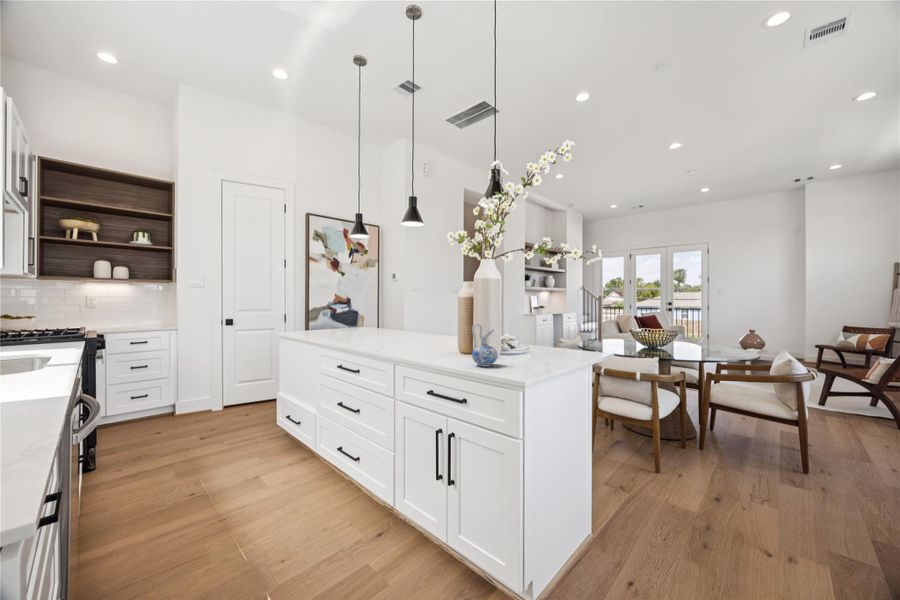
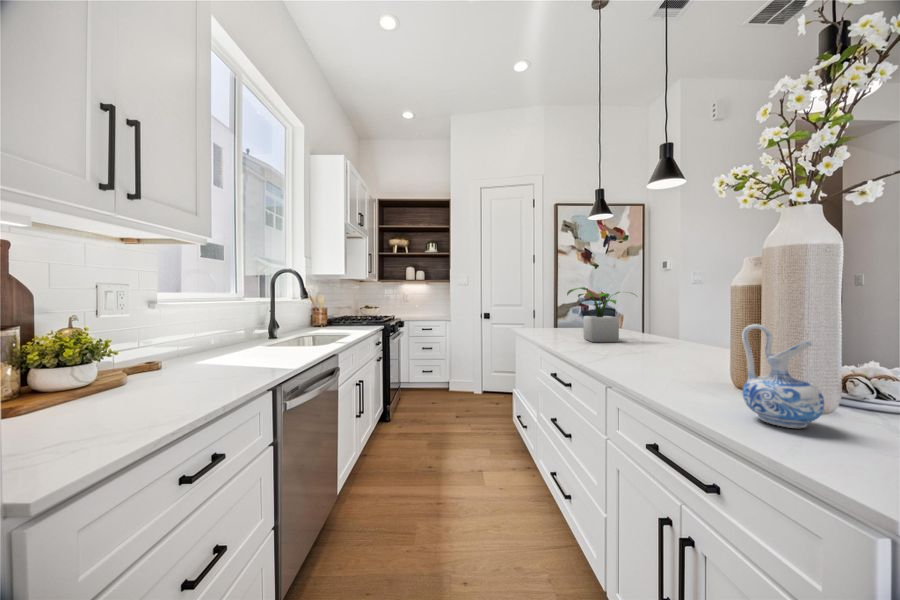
potted plant: none [350,298,397,340] -> present [567,287,635,342]

